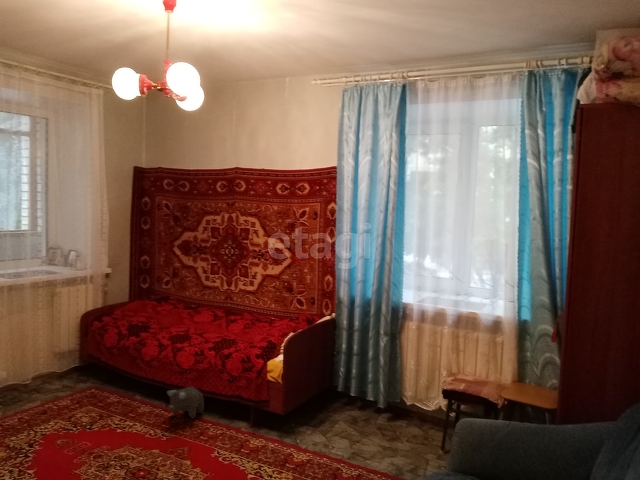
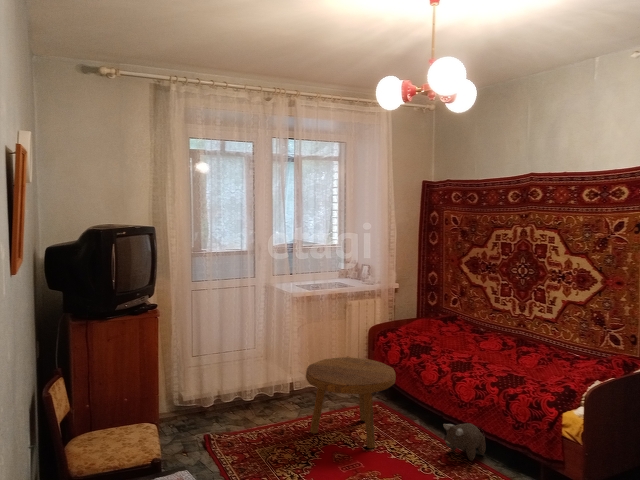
footstool: none [16,344,118,429] -> present [306,357,396,449]

